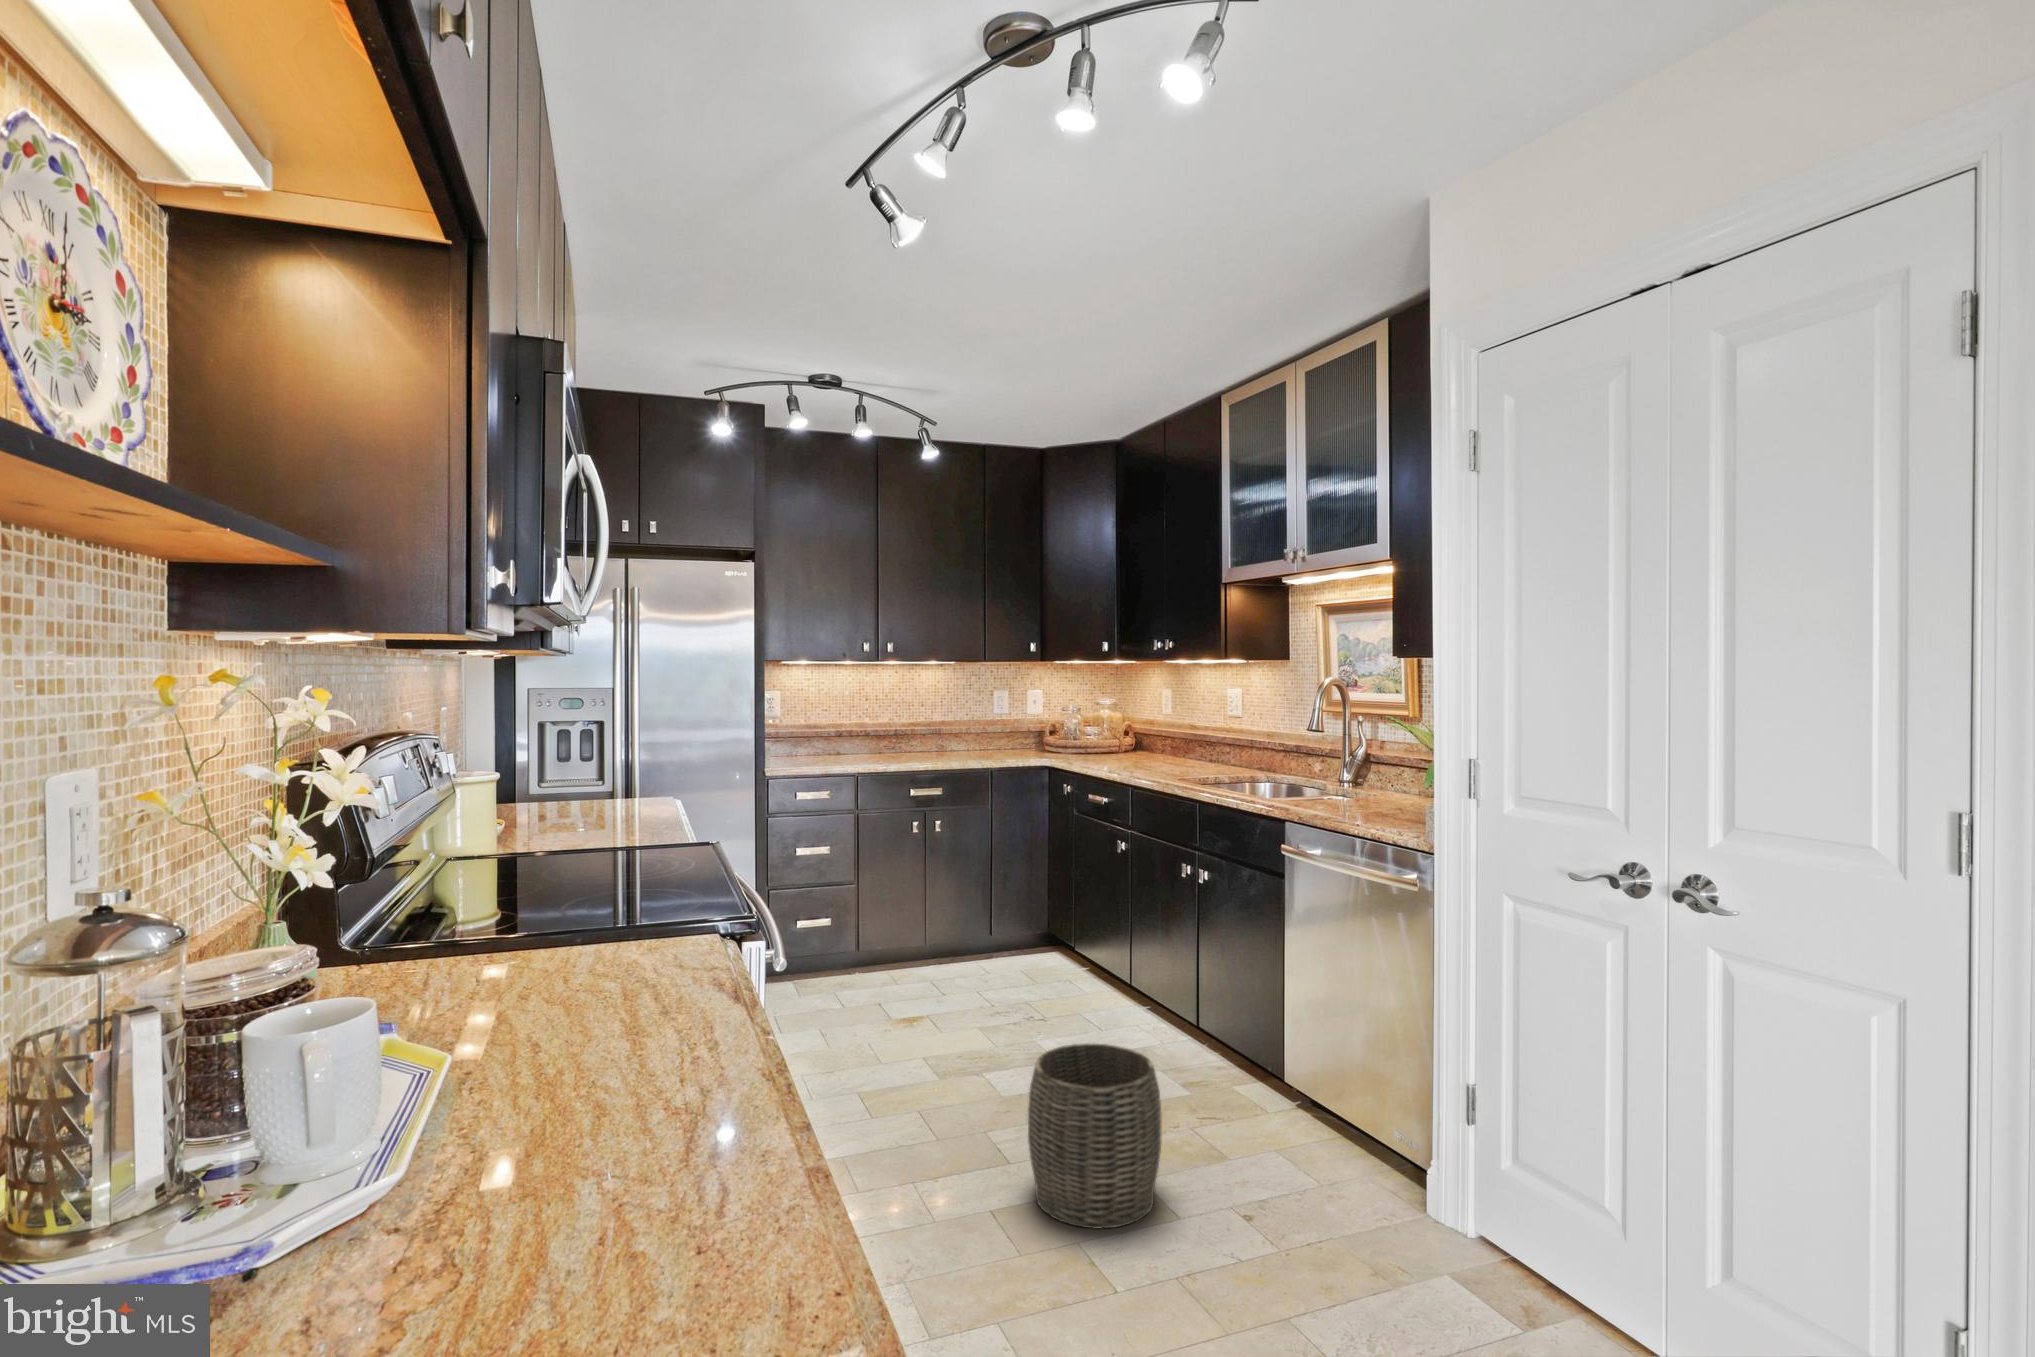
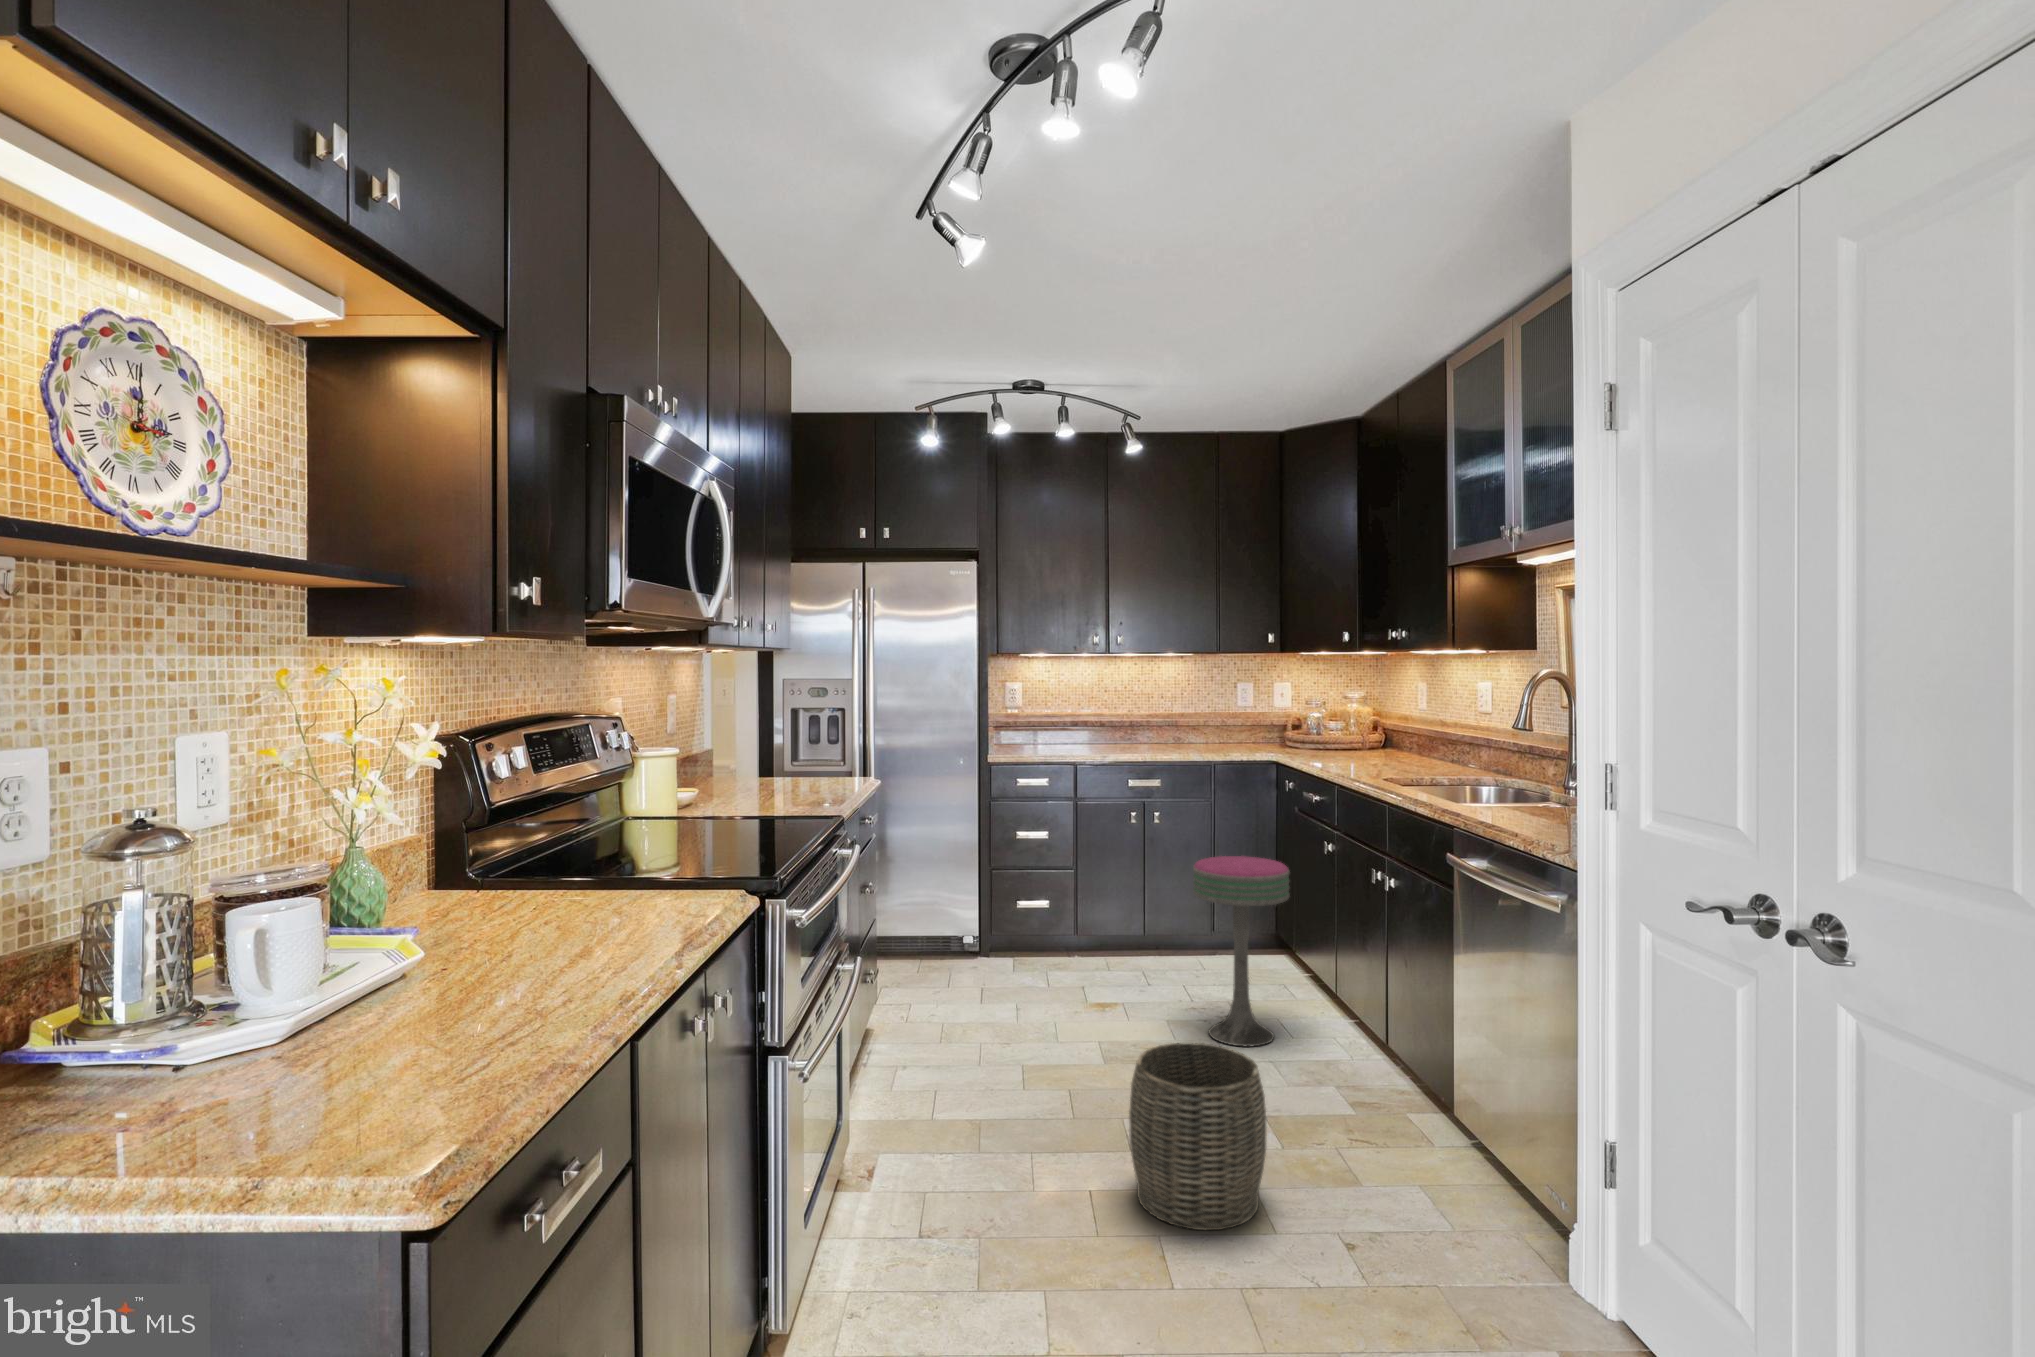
bar stool: none [1011,859,1103,1044] -> present [1193,856,1289,1046]

